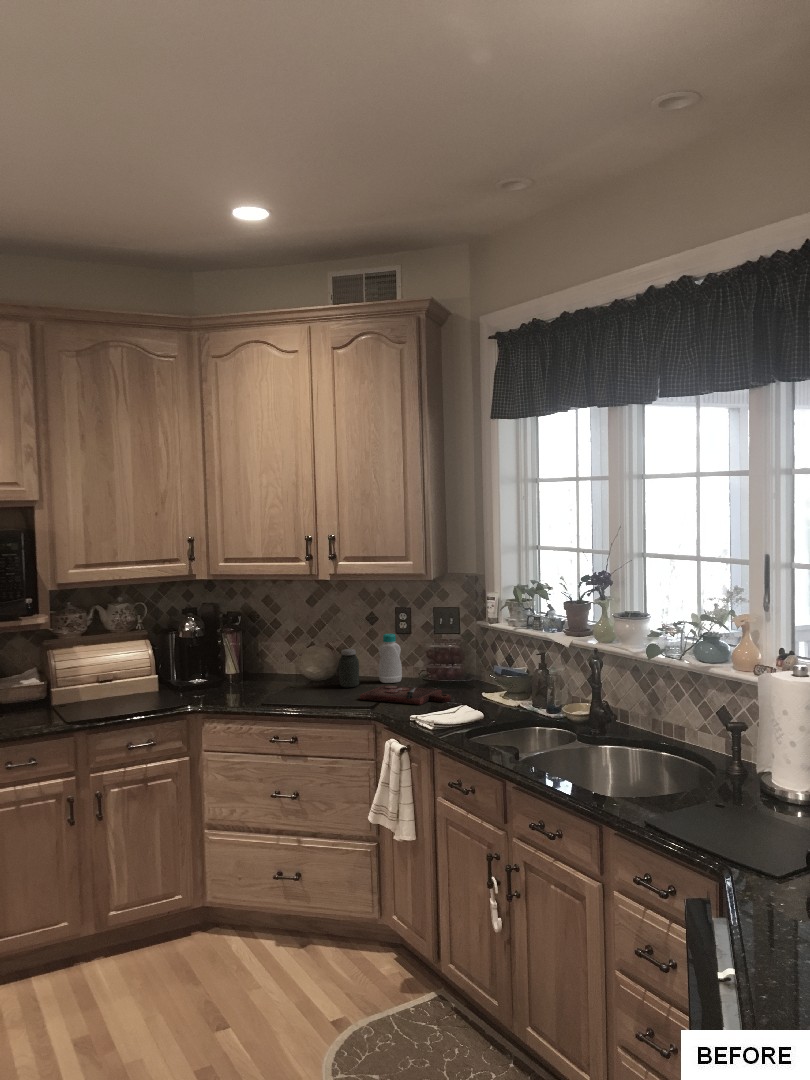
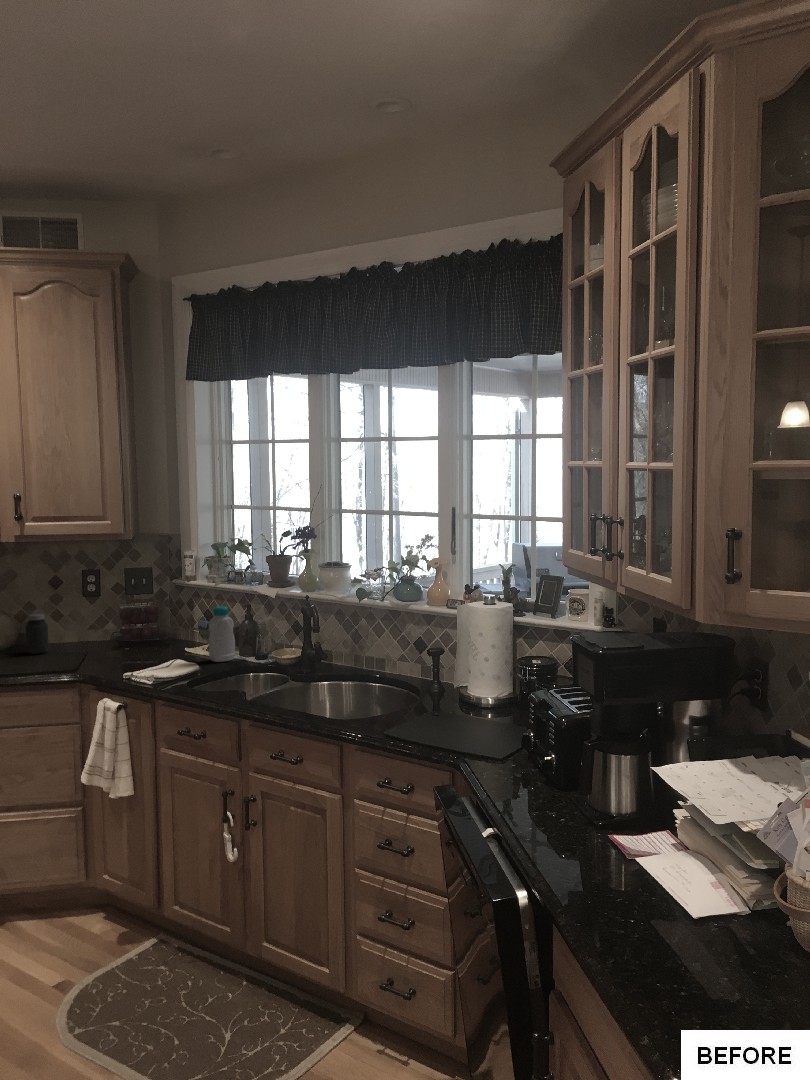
bottle: present [379,634,402,683] -> present [209,606,235,662]
cutting board: present [360,685,451,705] -> none [58,648,156,663]

